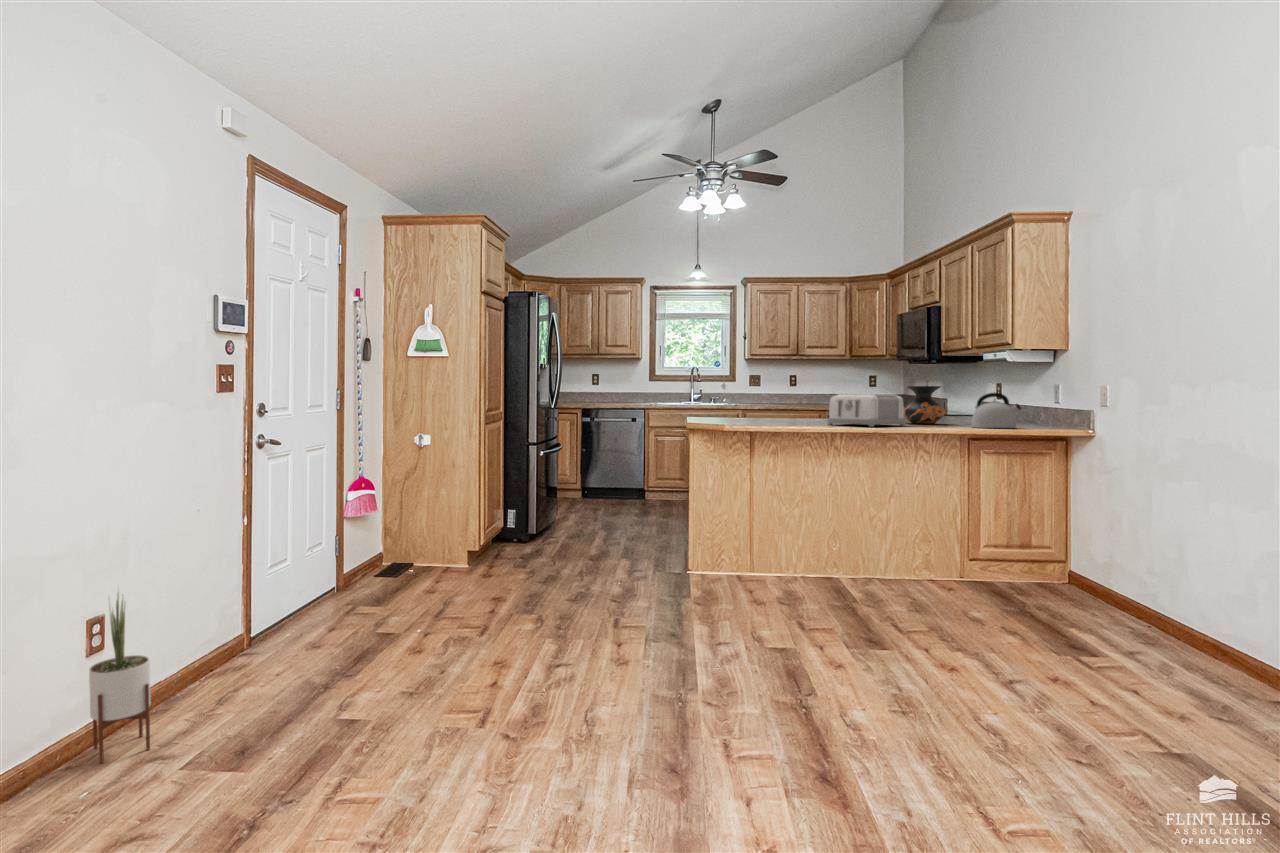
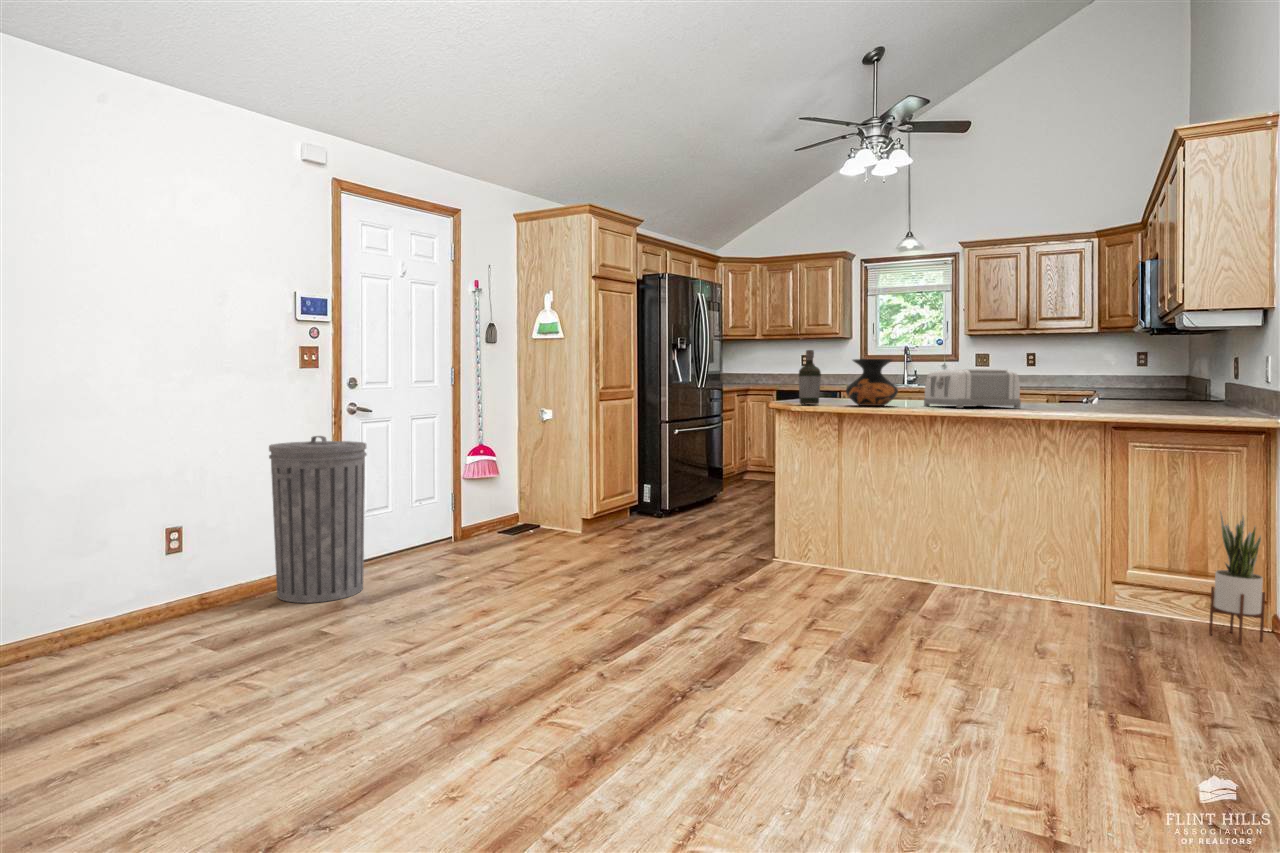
bottle: none [728,376,752,425] -> present [799,350,821,405]
vase: present [904,386,945,424] -> present [846,359,898,406]
kettle: present [972,393,1021,428] -> none [1106,366,1178,412]
trash can: none [191,479,320,698] -> present [269,436,367,603]
potted plant: present [89,592,151,763] -> present [1209,512,1265,645]

